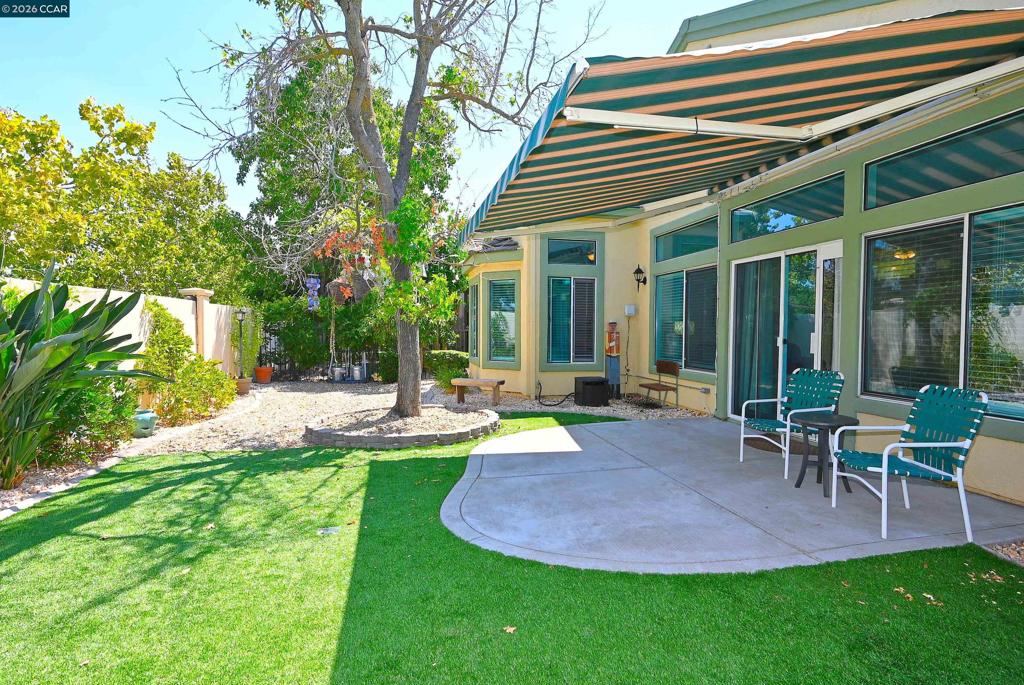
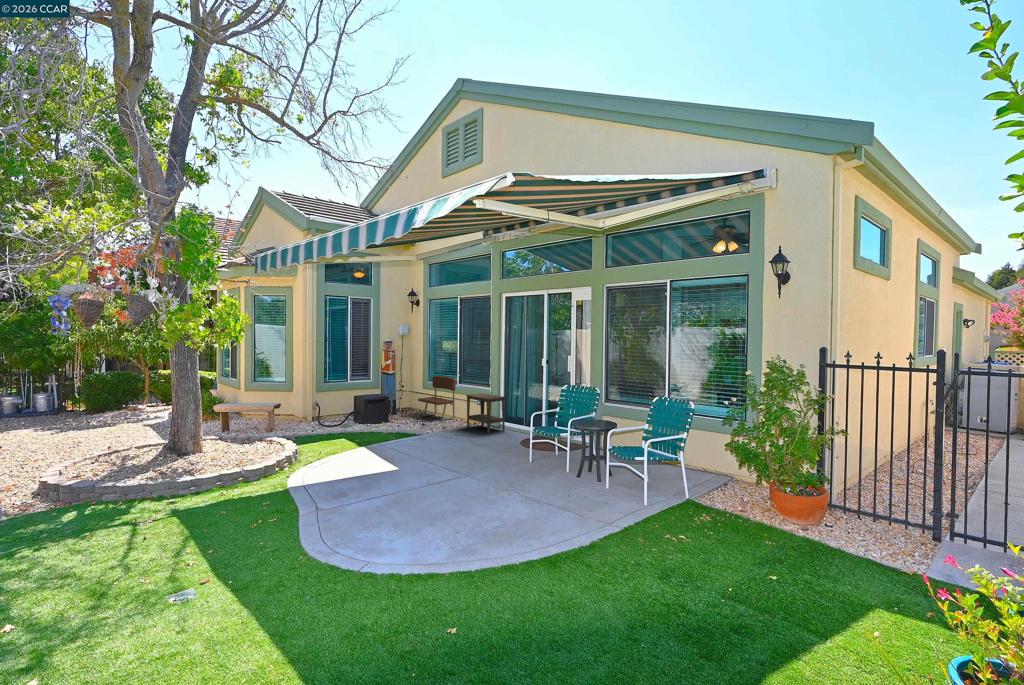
side table: none [685,380,732,426] -> present [466,393,506,433]

